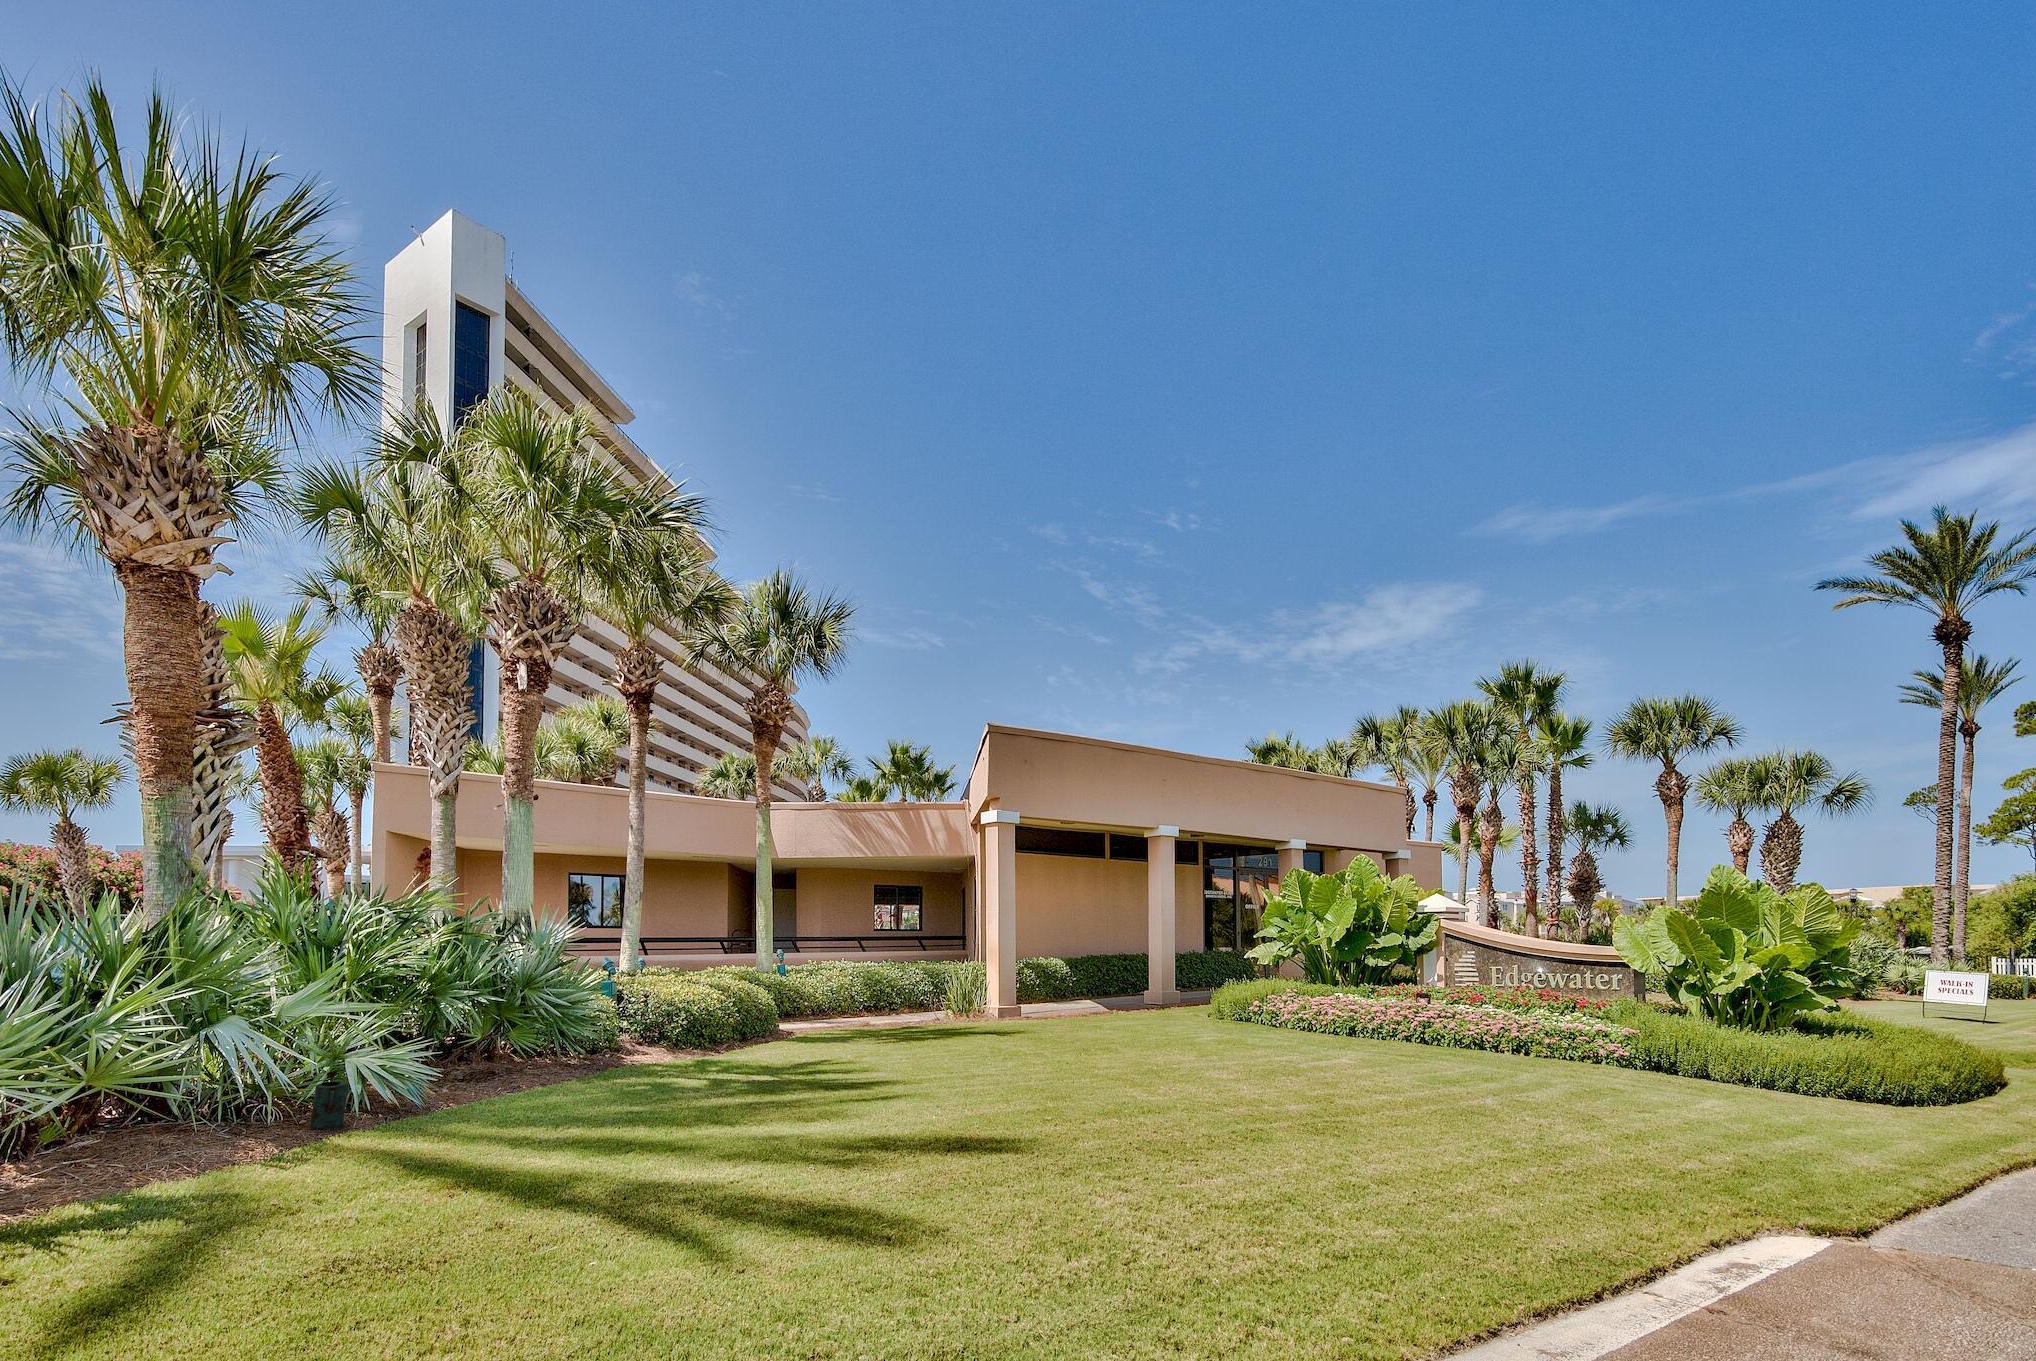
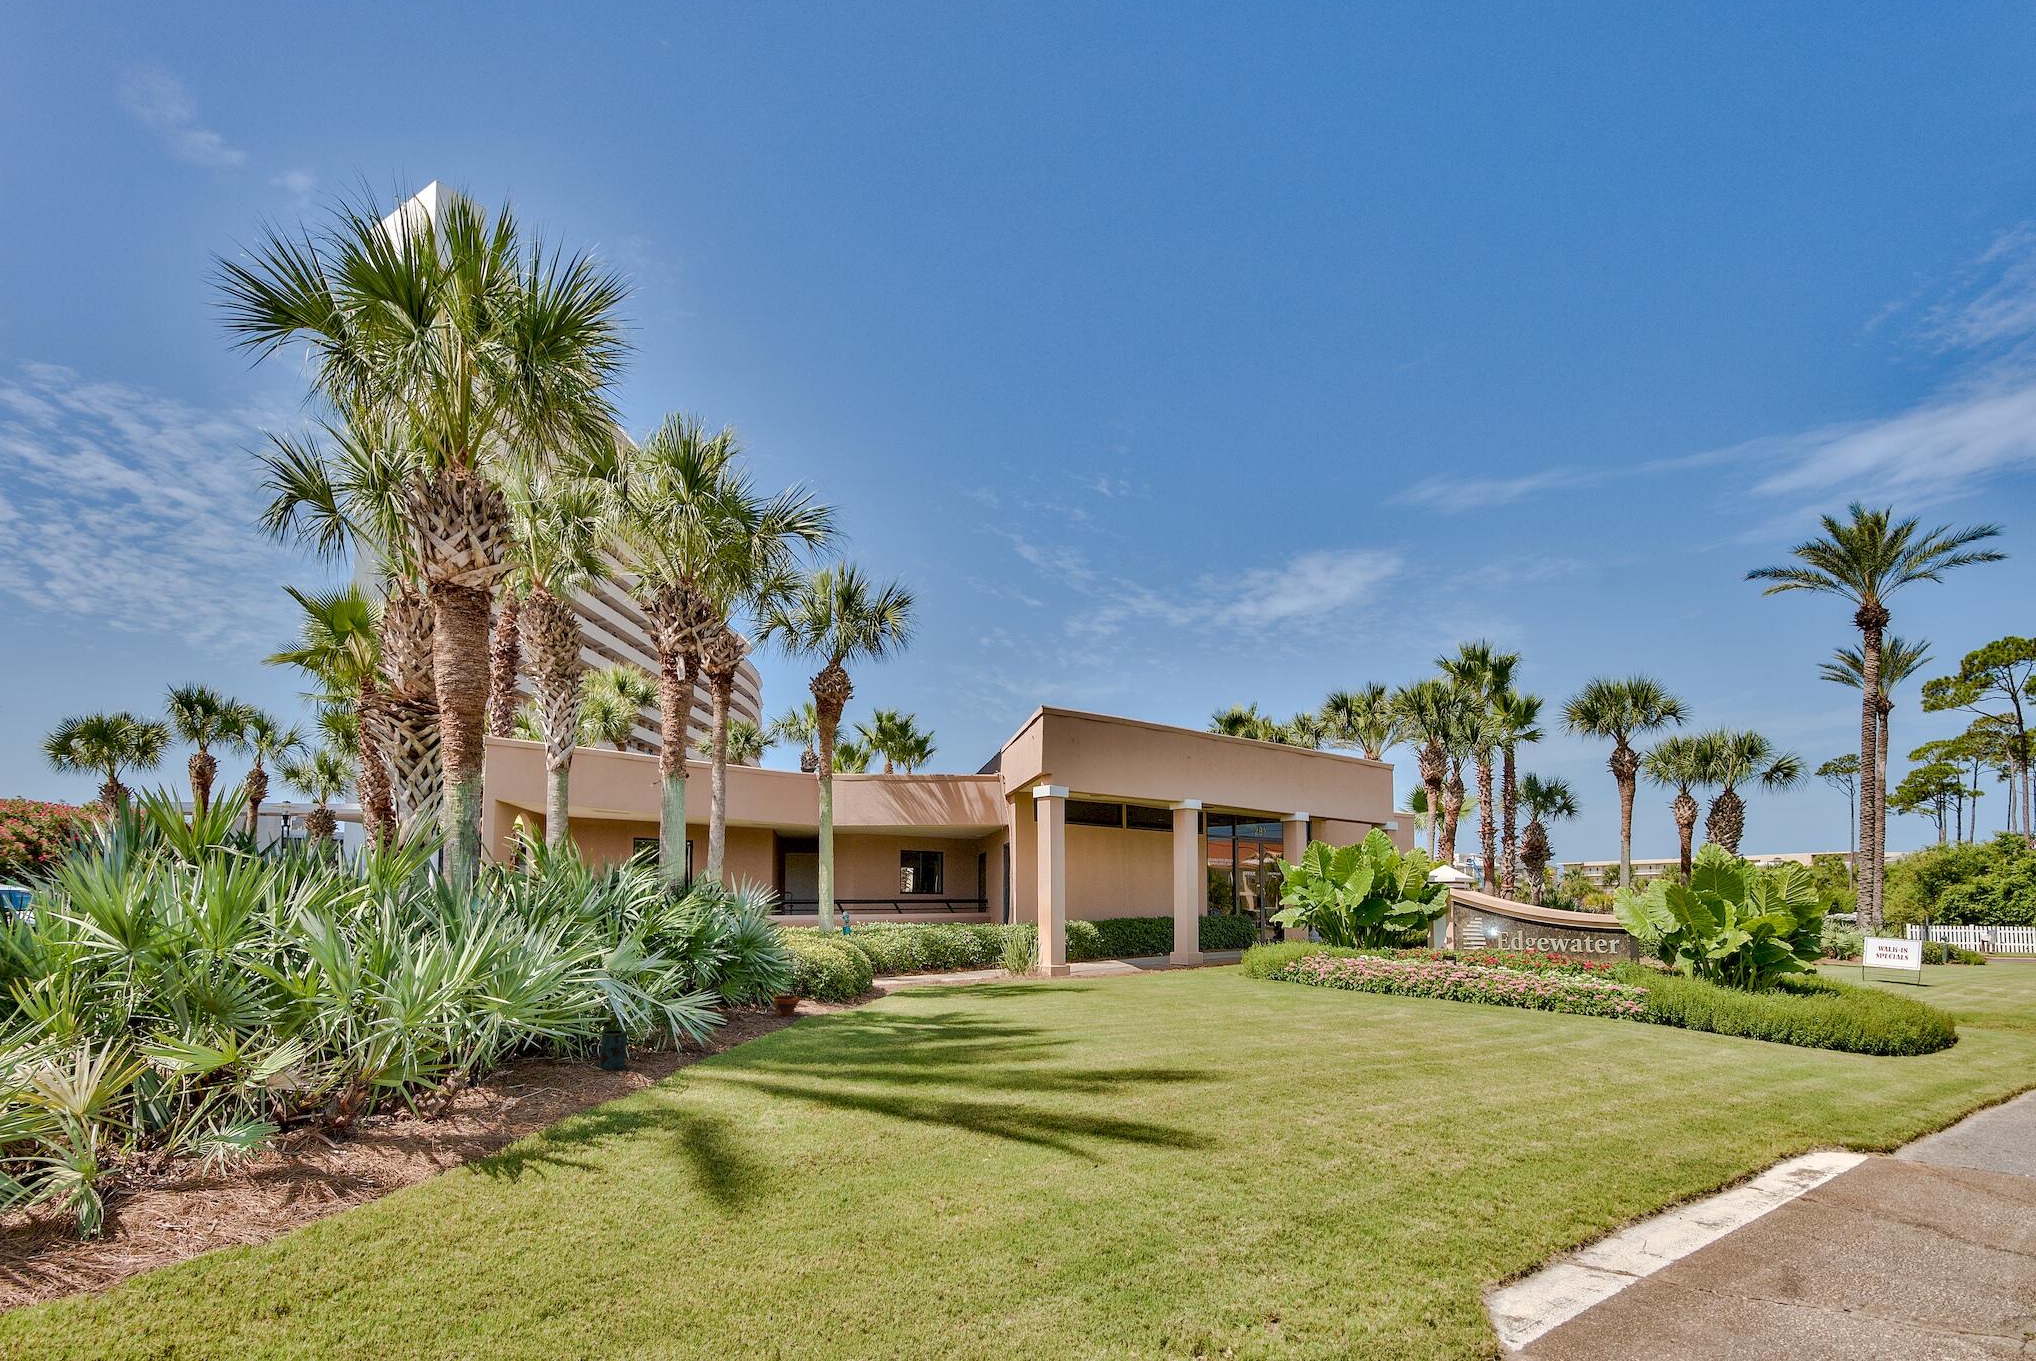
planter: none [618,1042,652,1066] -> present [771,996,800,1017]

